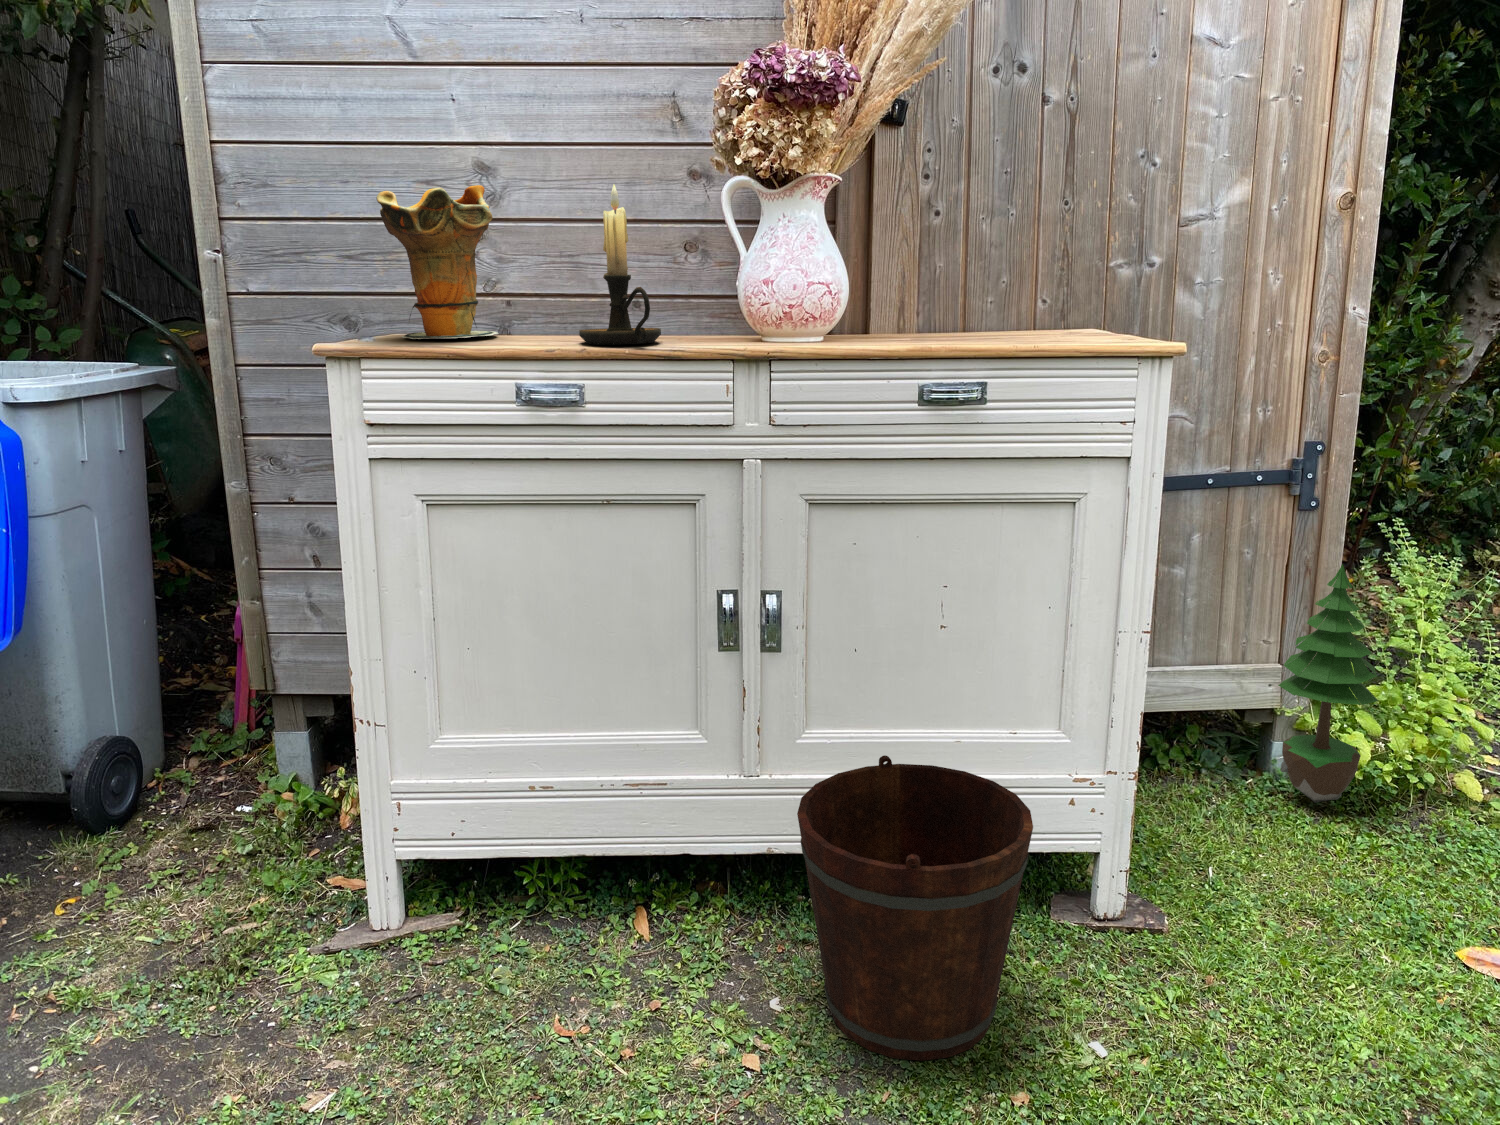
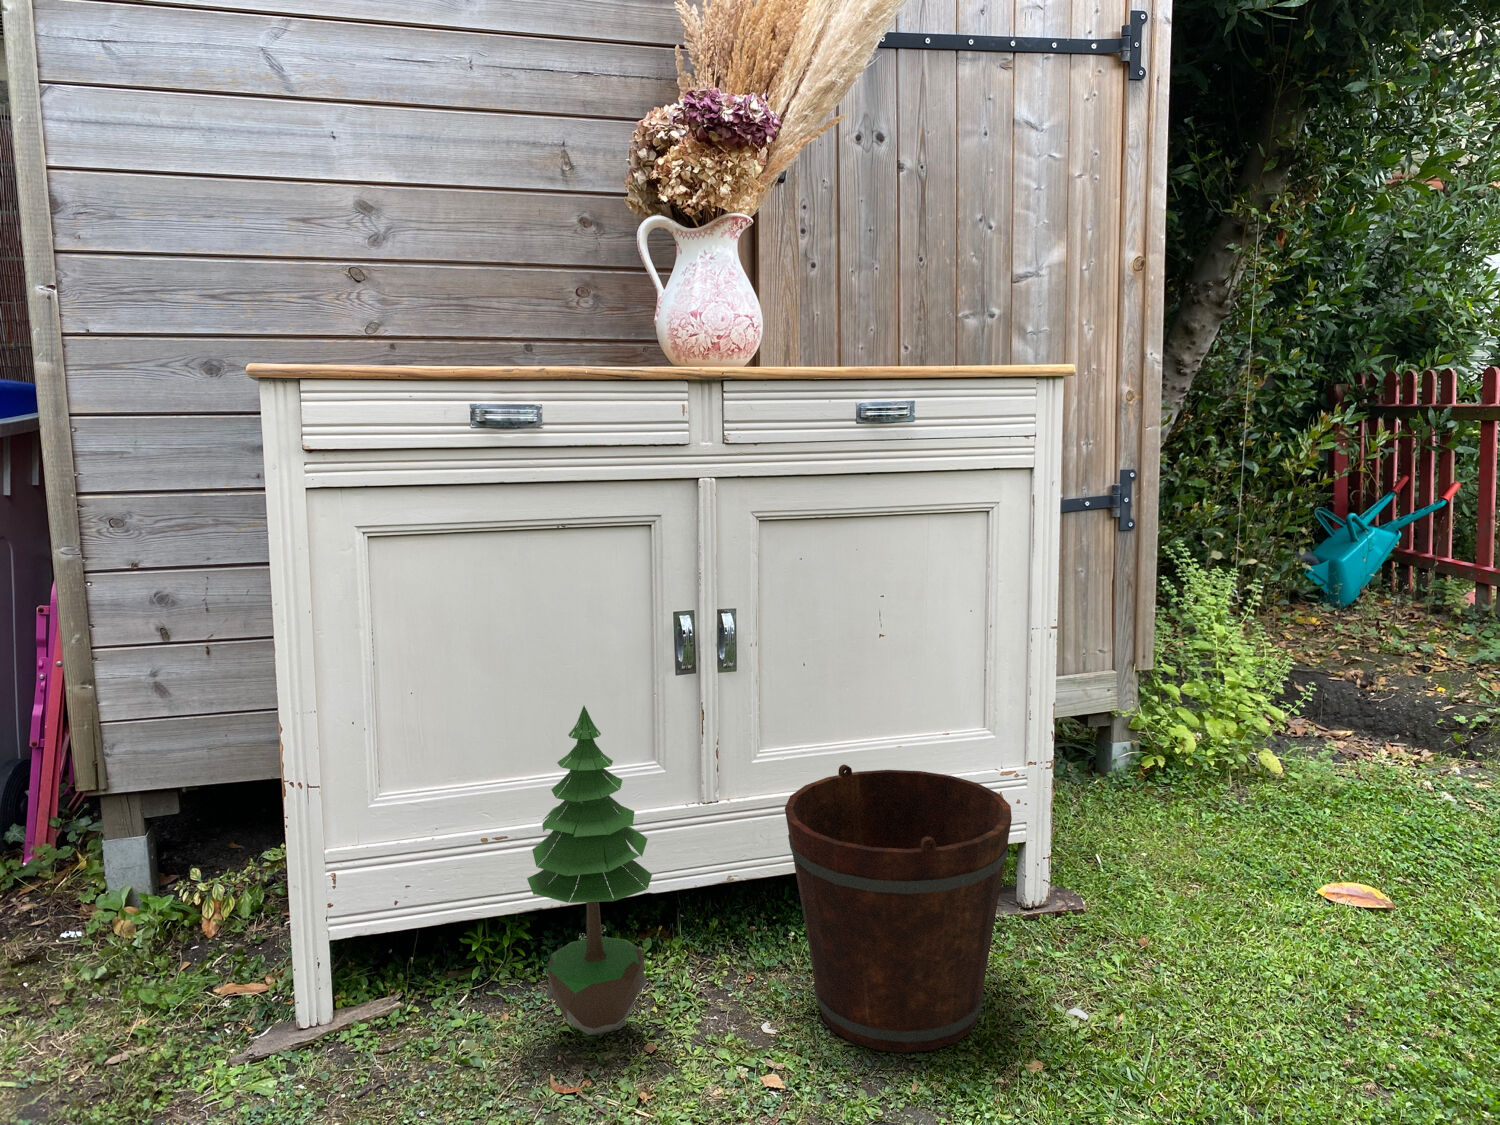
decorative vase: present [376,185,498,339] -> none [303,209,427,366]
candle holder: present [579,185,661,345] -> none [523,212,608,371]
potted tree: present [1278,564,1378,803] -> present [527,706,652,1035]

